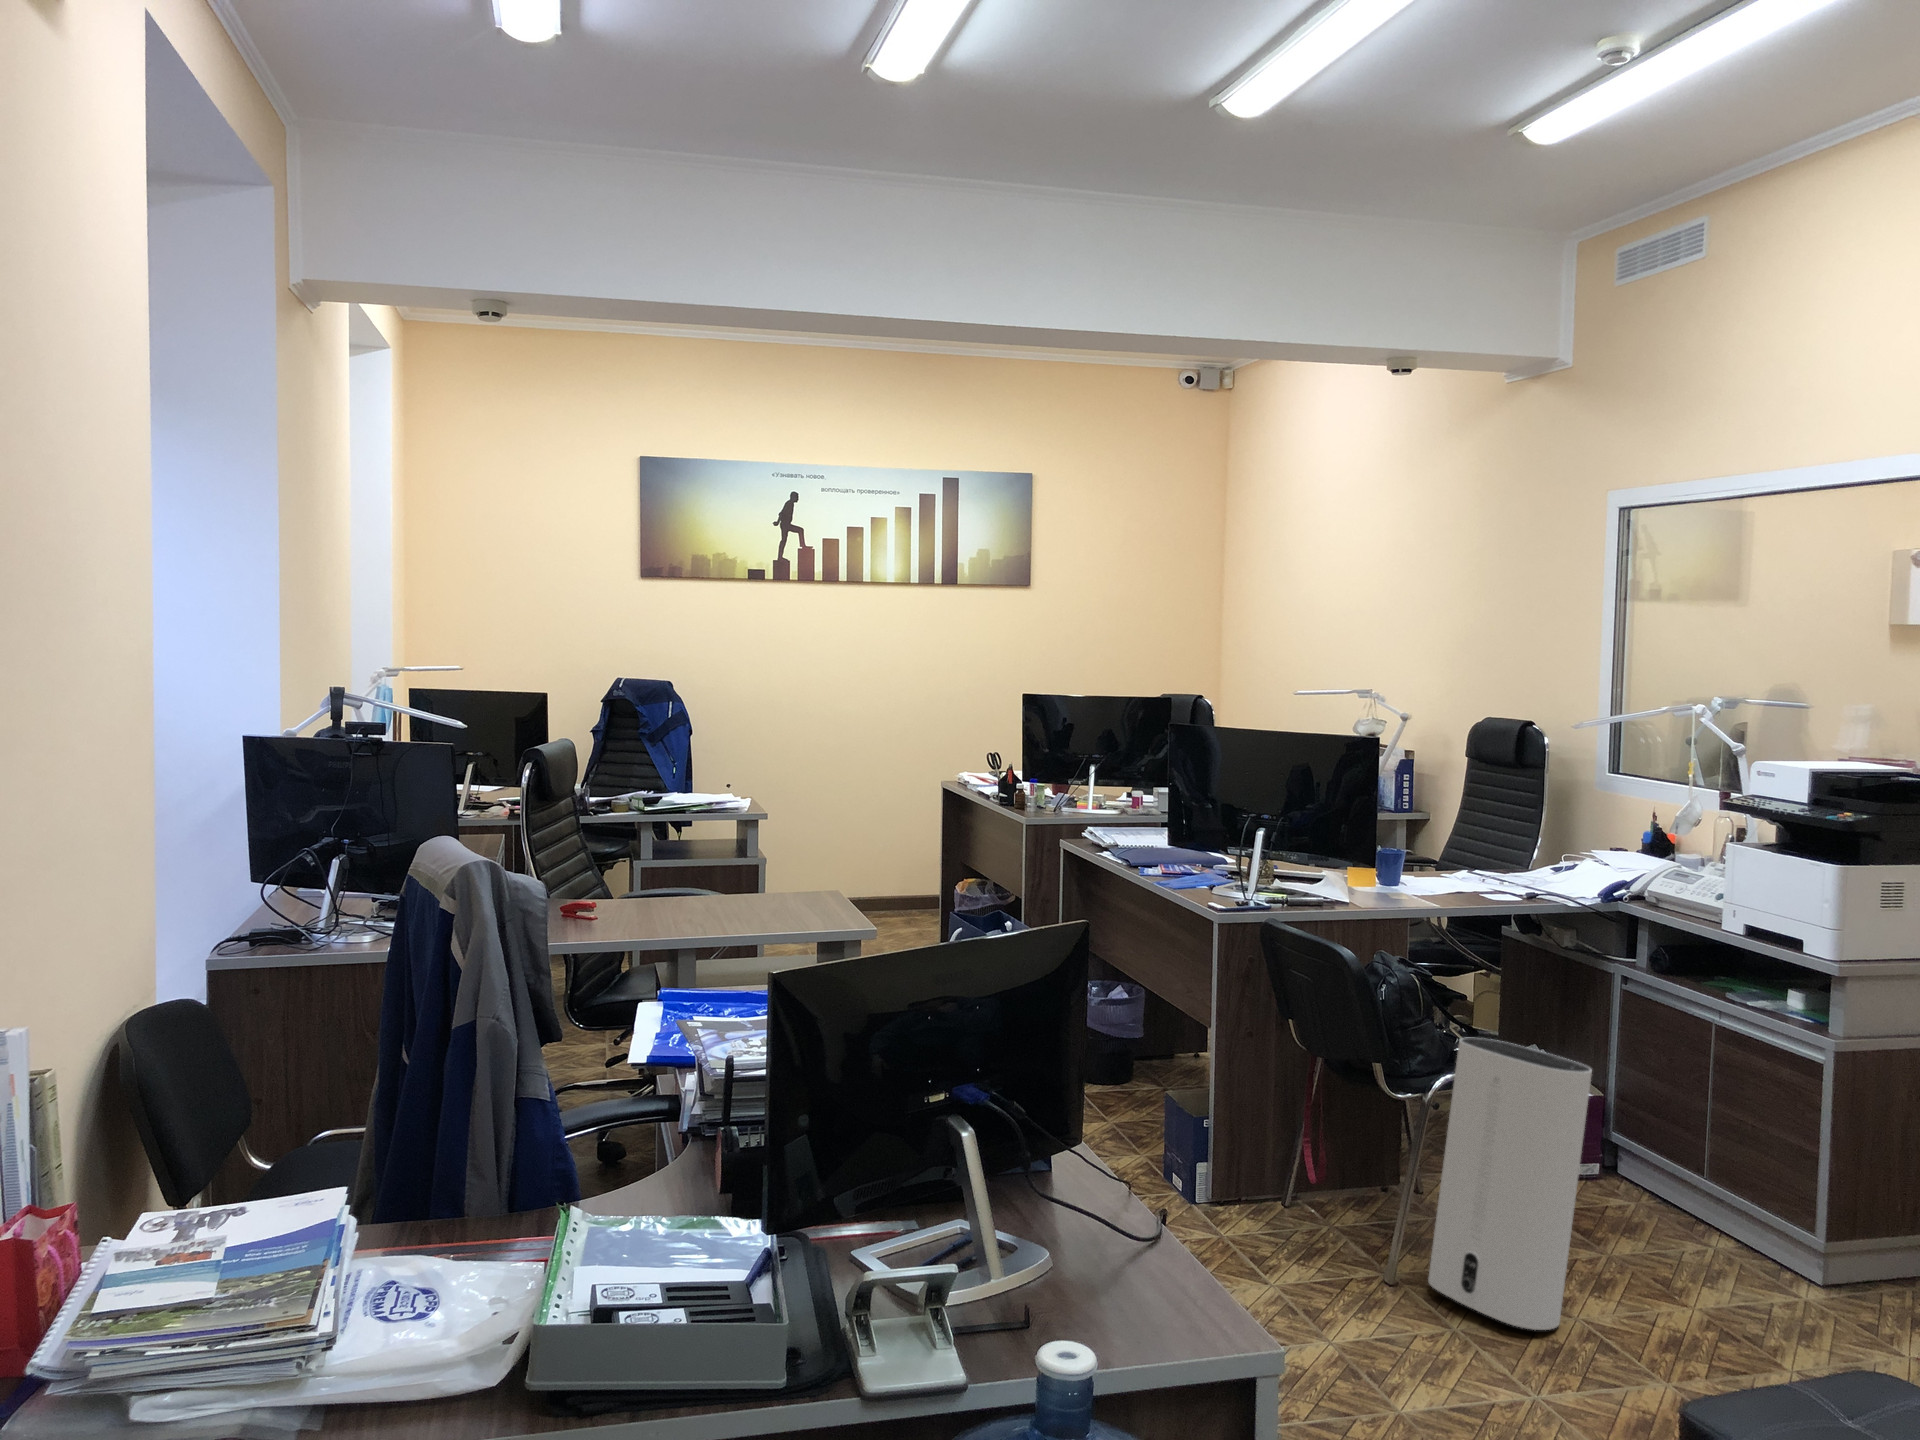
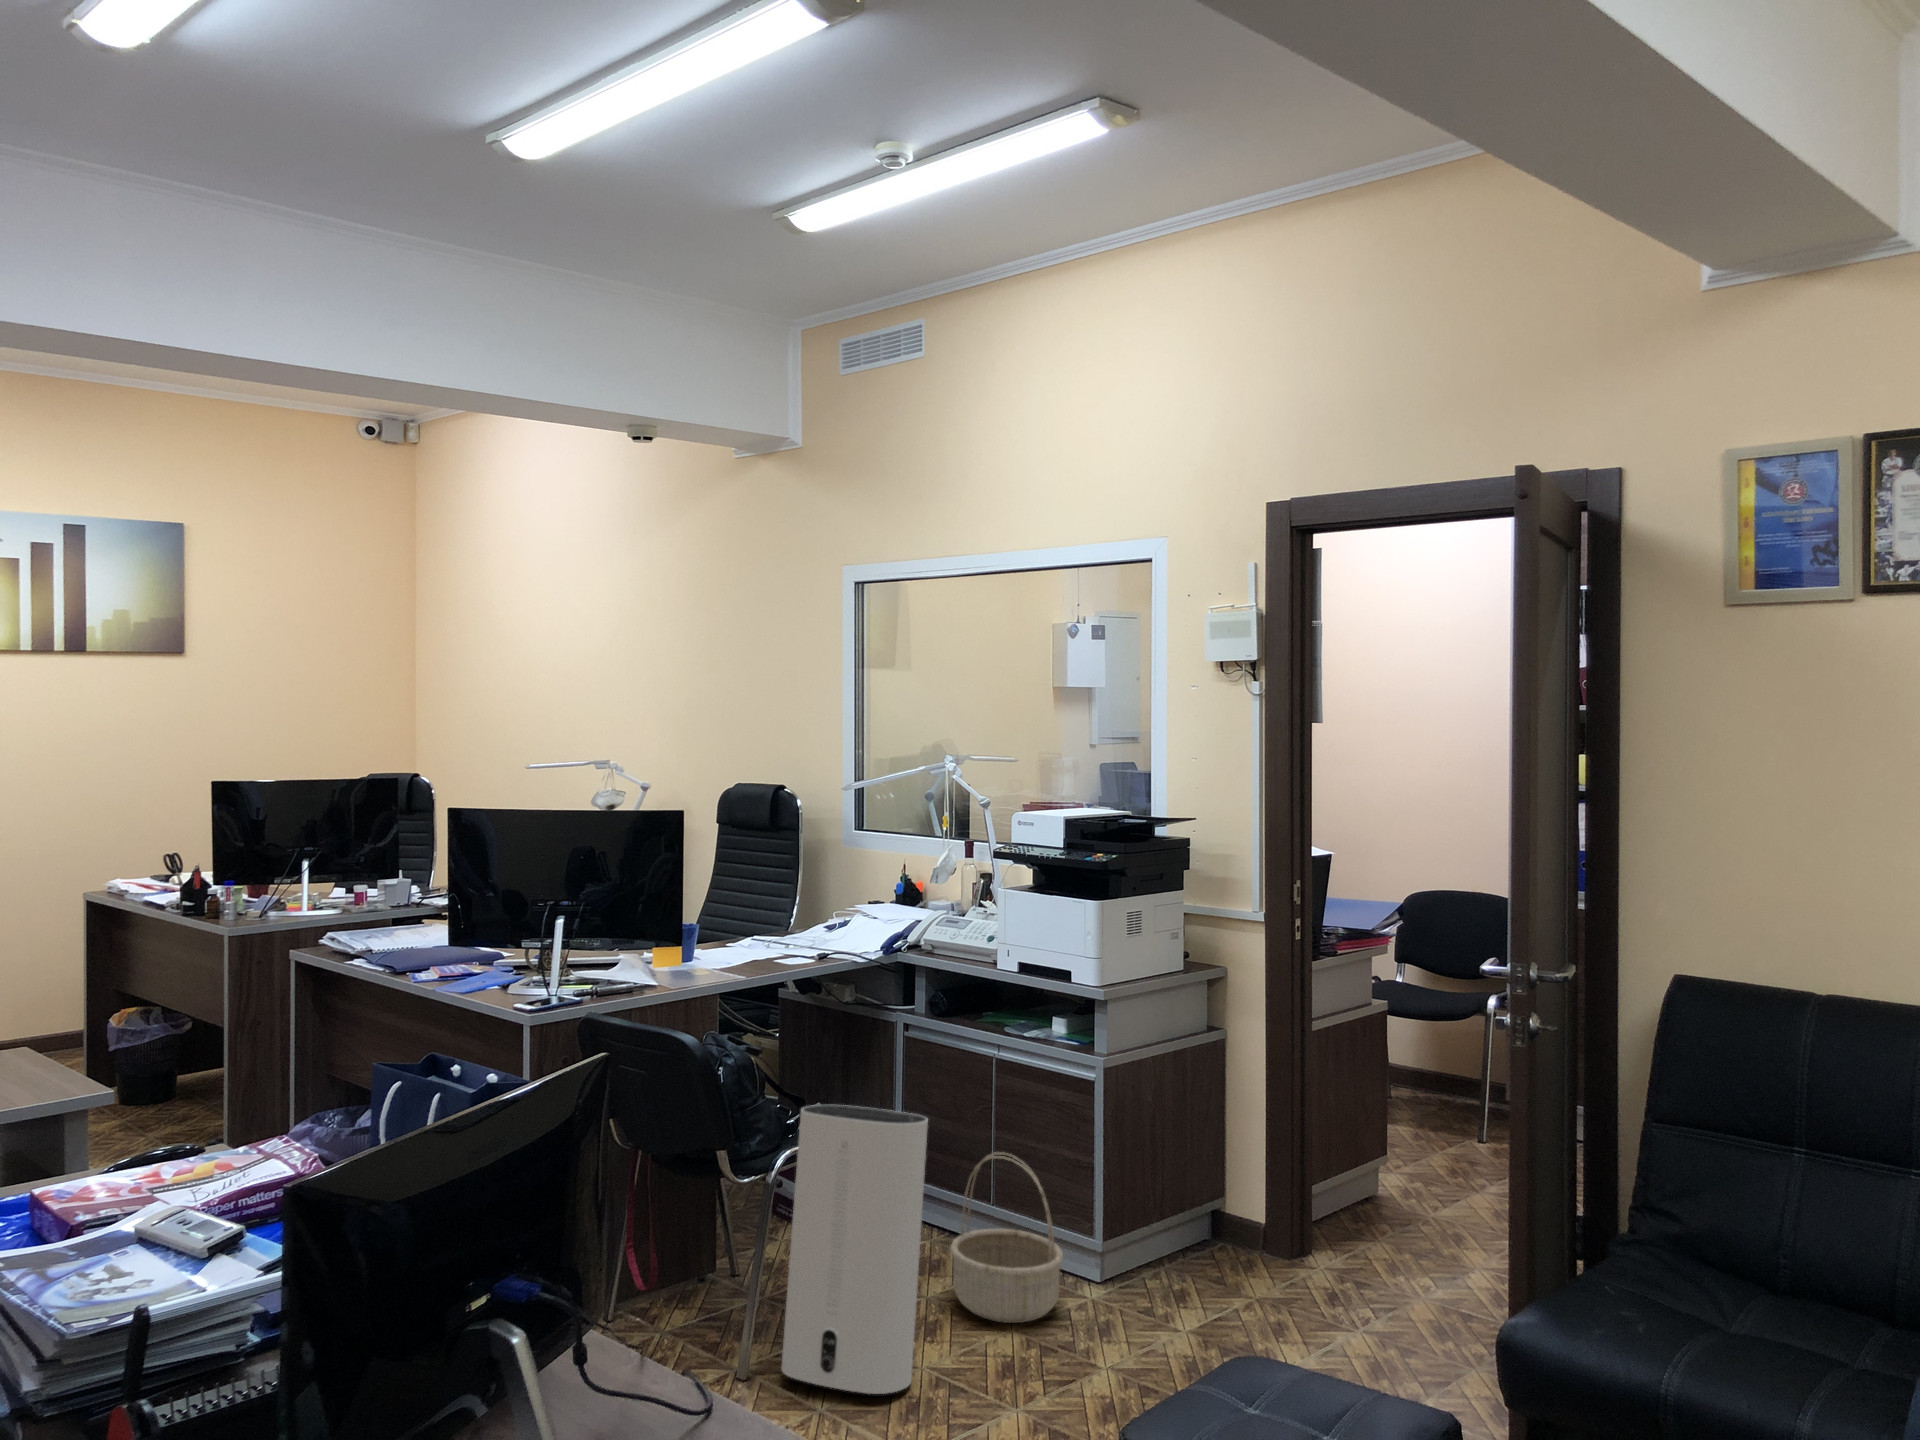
basket: none [1634,1122,1767,1306] -> present [950,1152,1063,1323]

